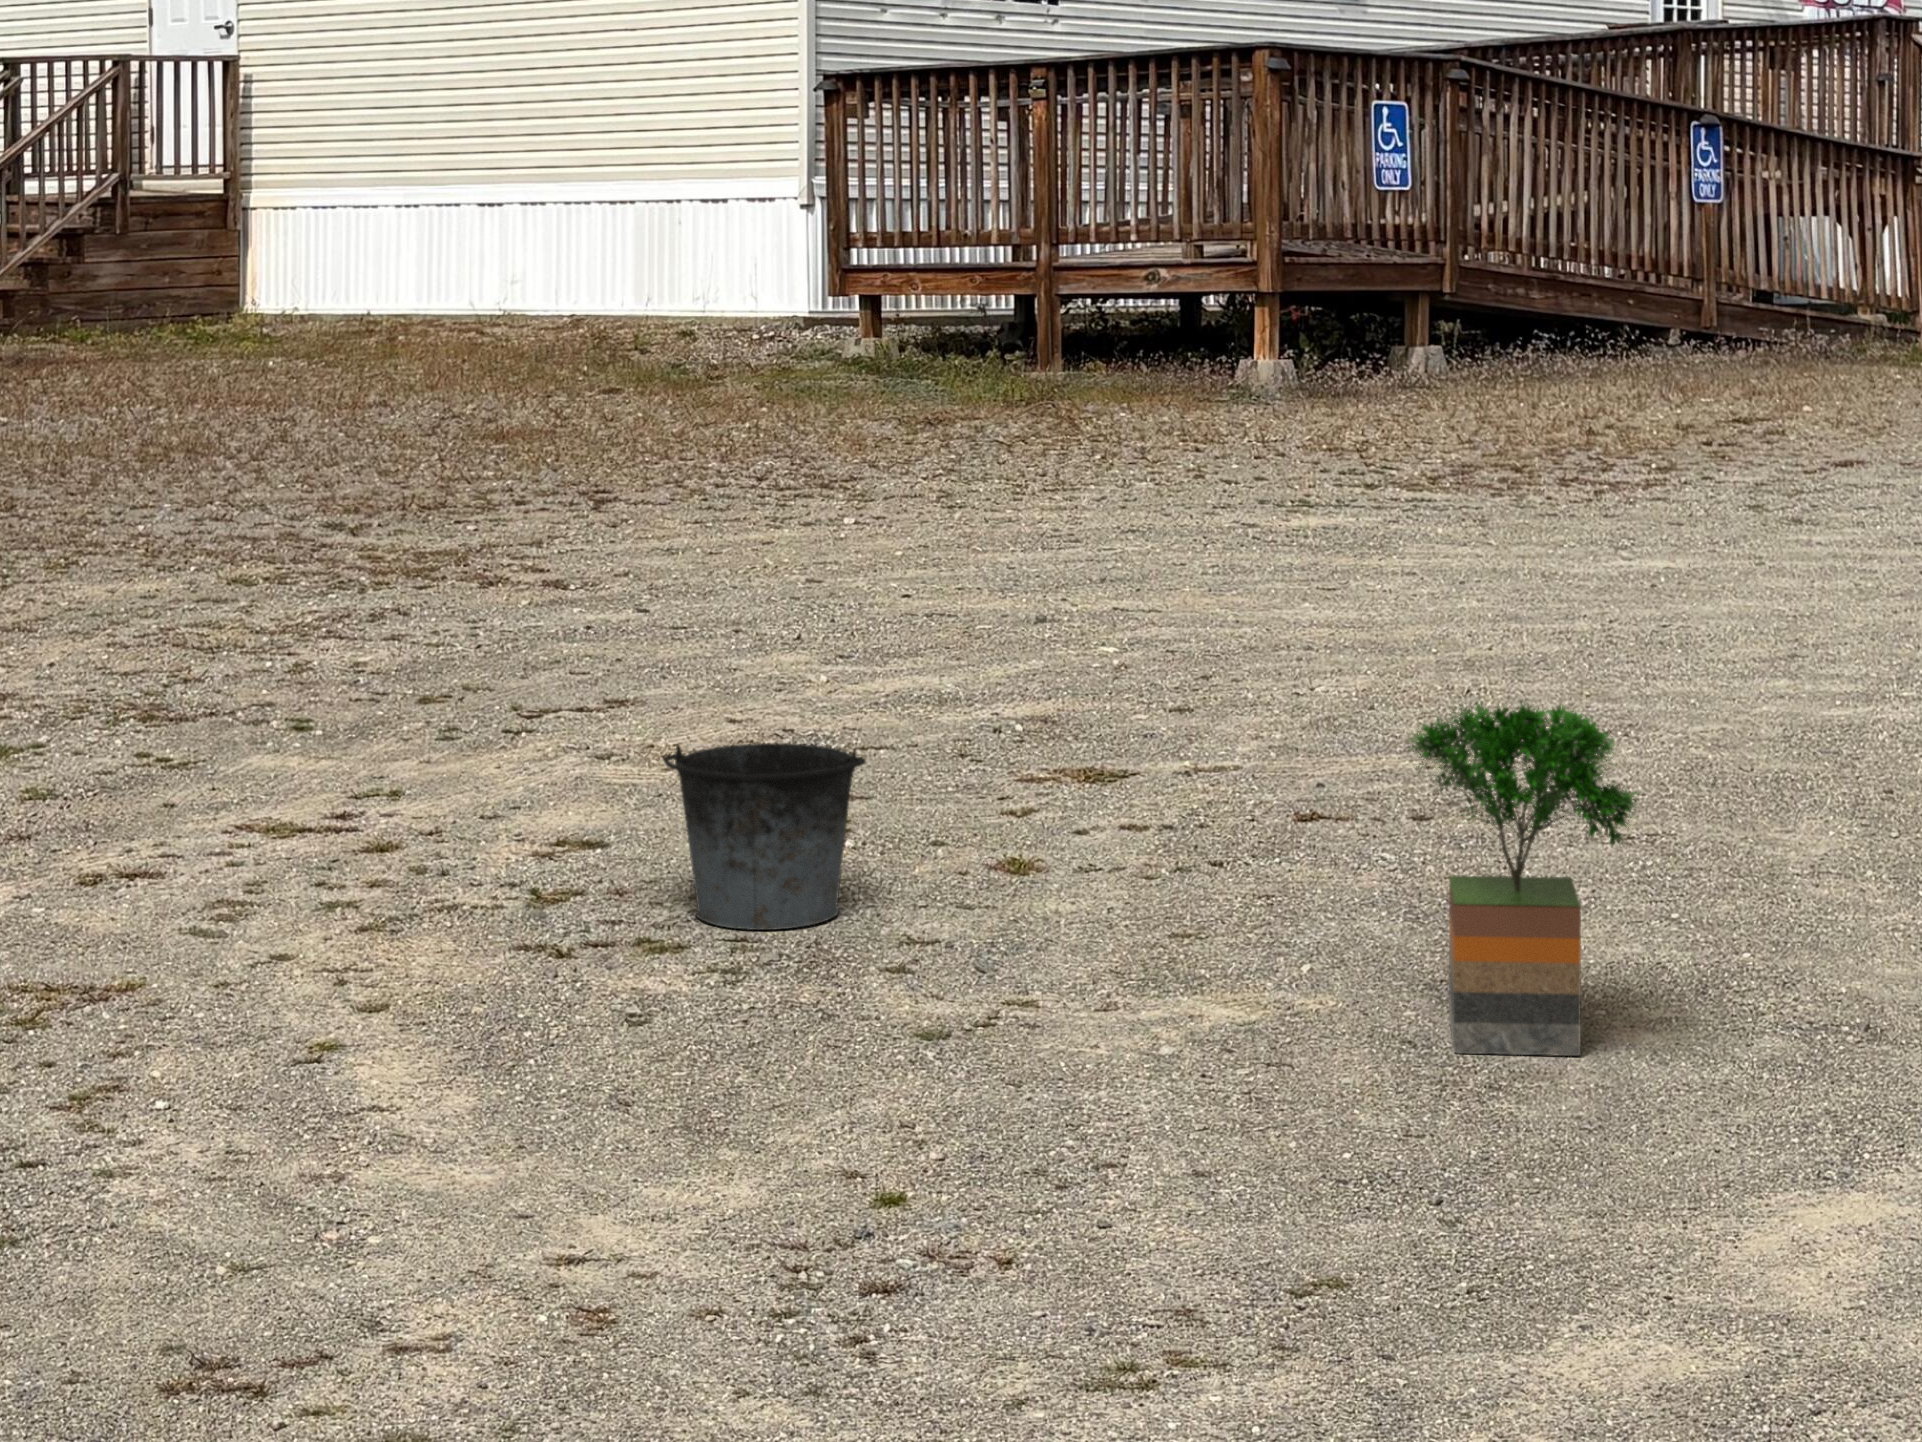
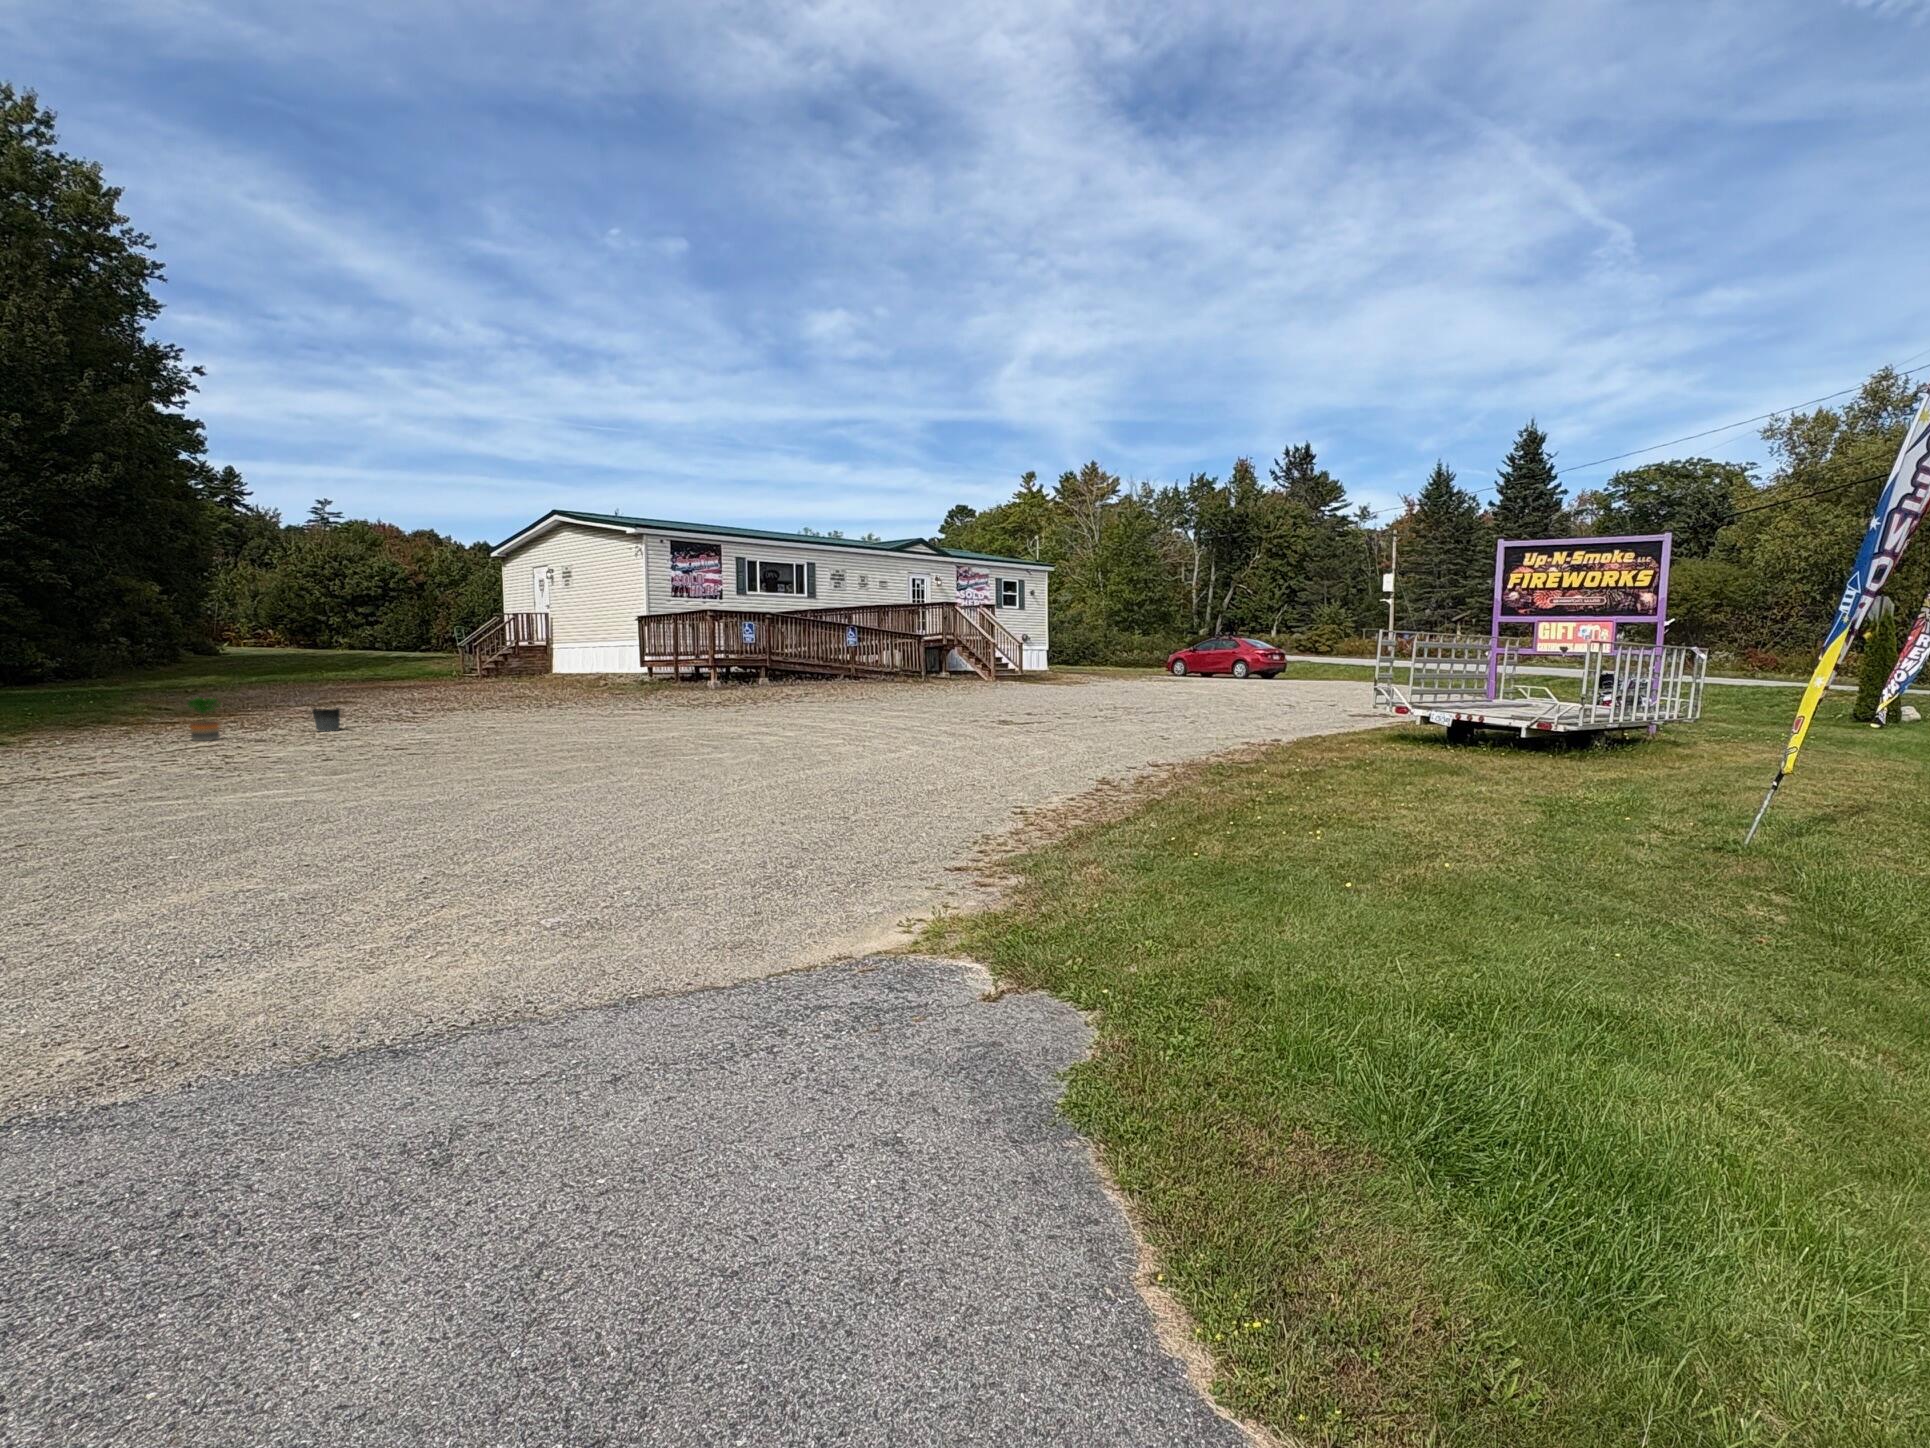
potted tree: present [1410,703,1637,1056] -> present [187,697,220,741]

